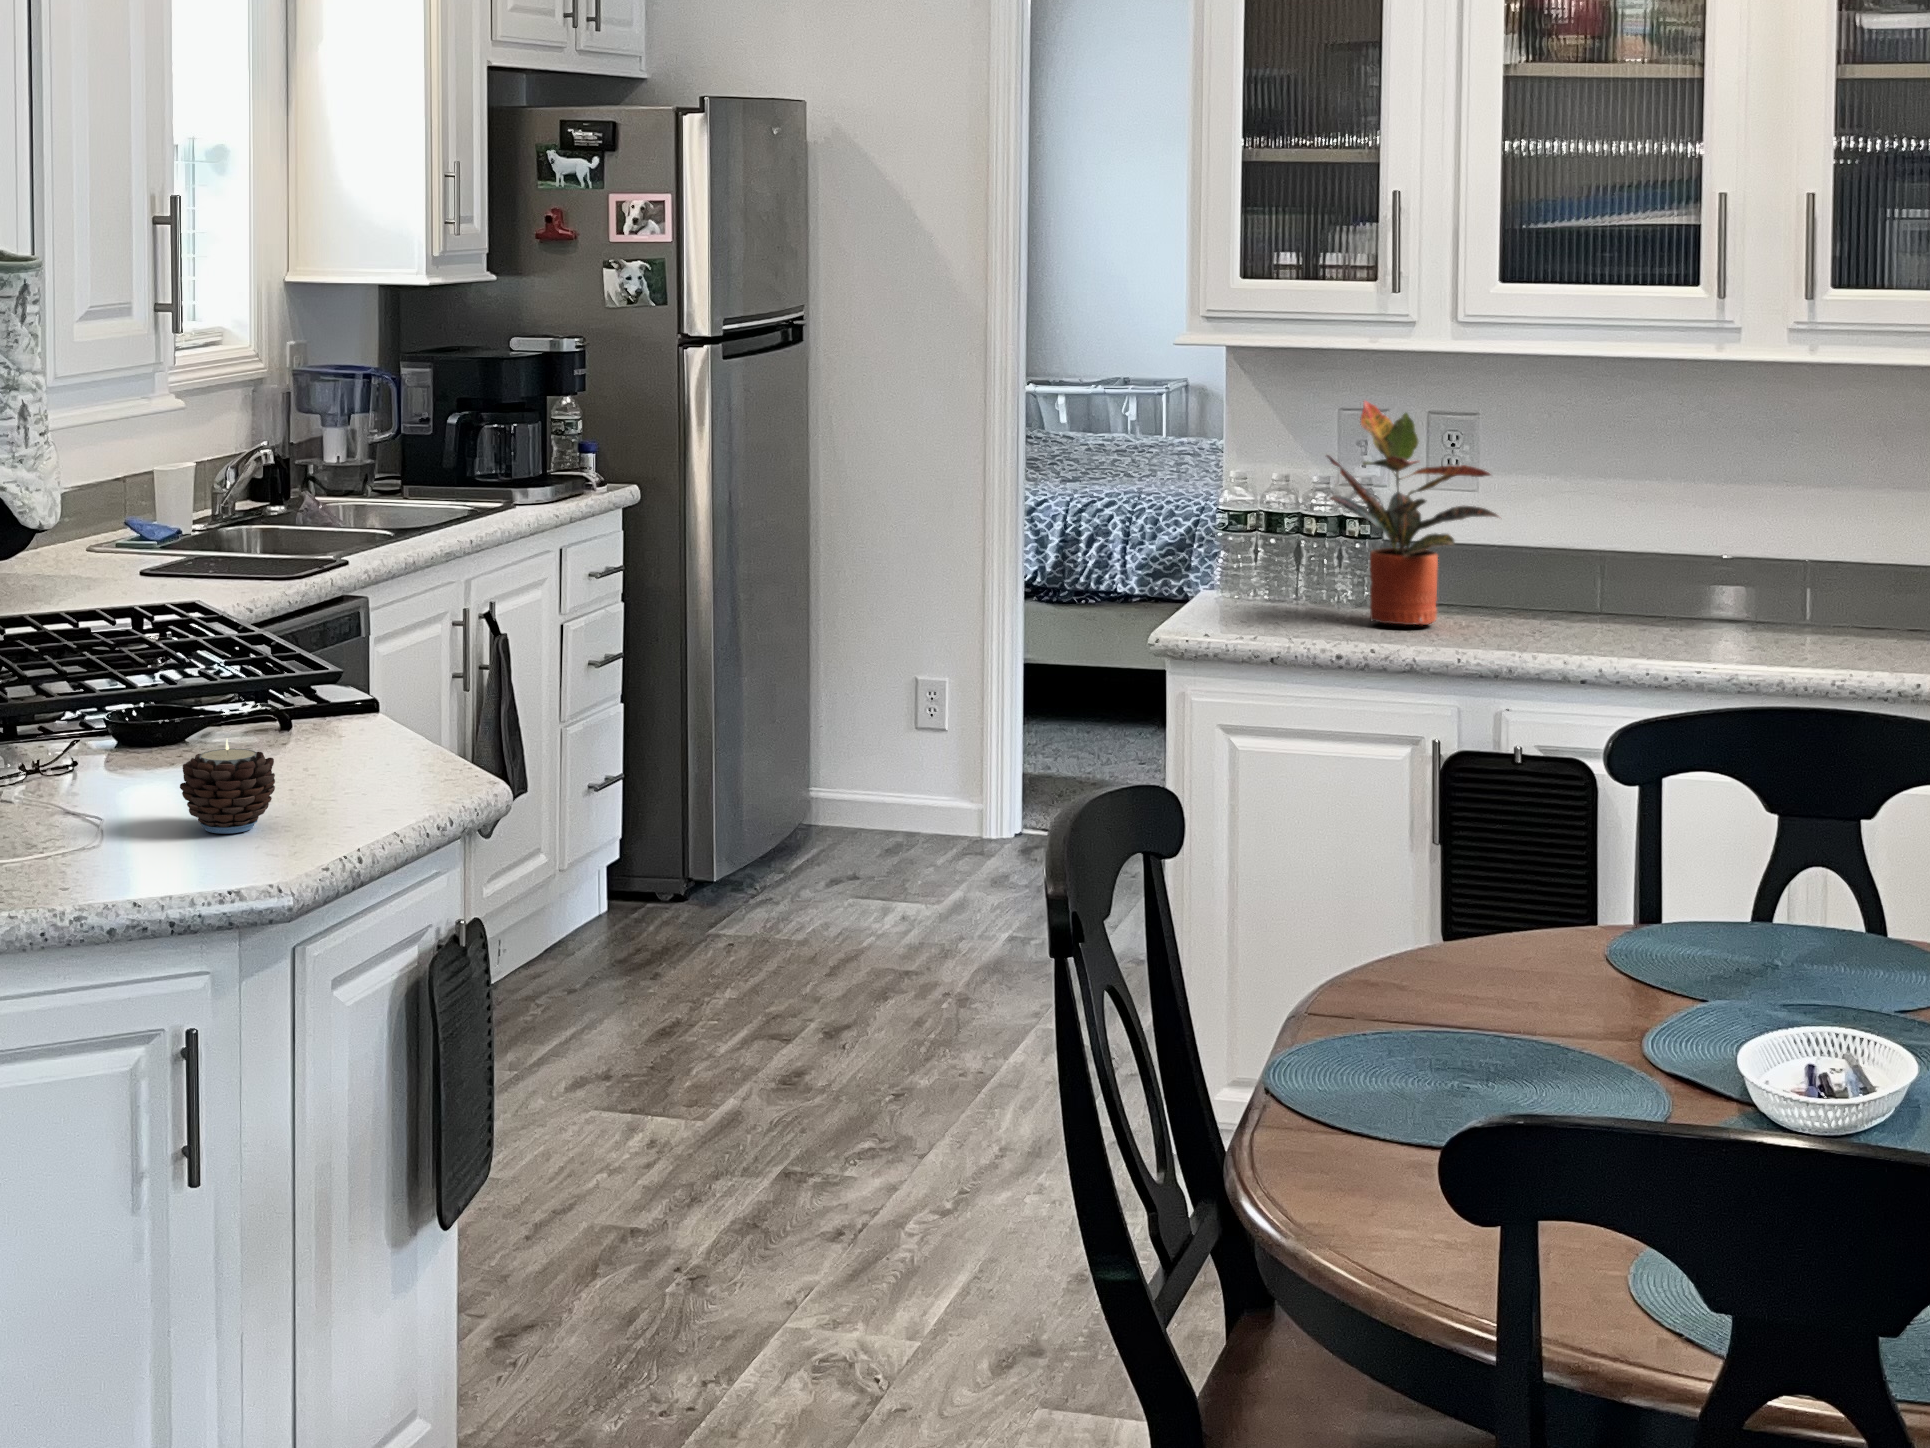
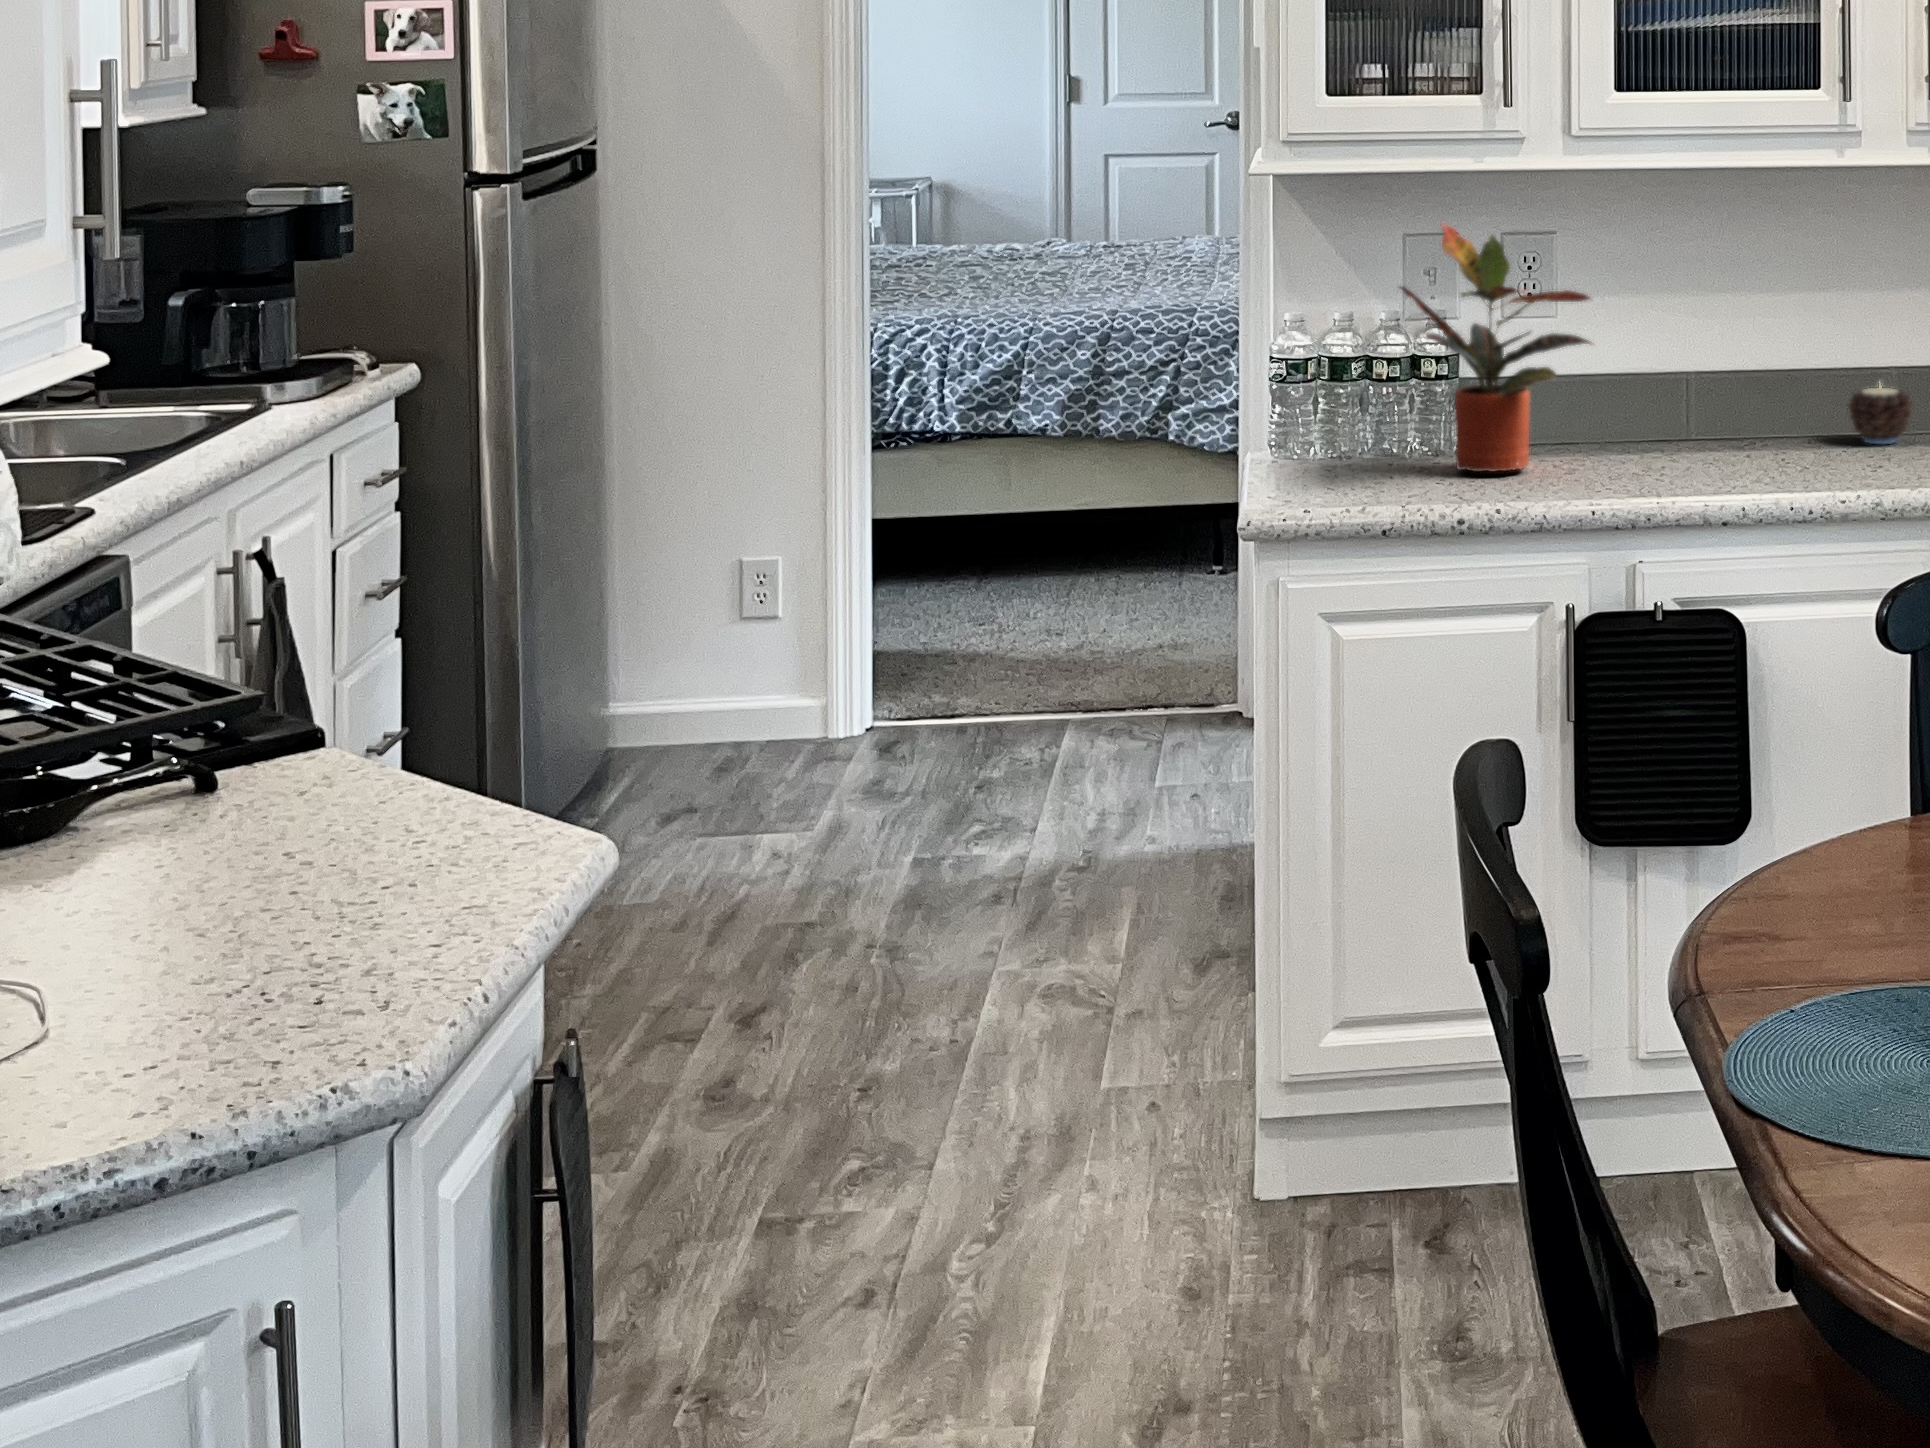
candle: present [180,739,275,833] -> present [1848,382,1913,444]

